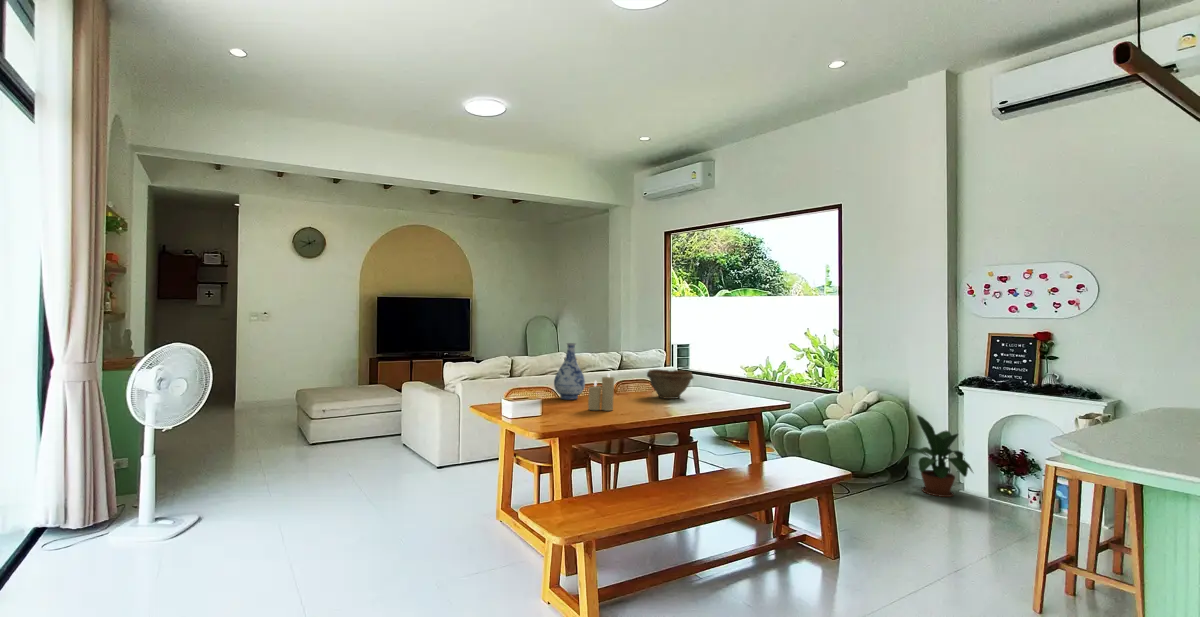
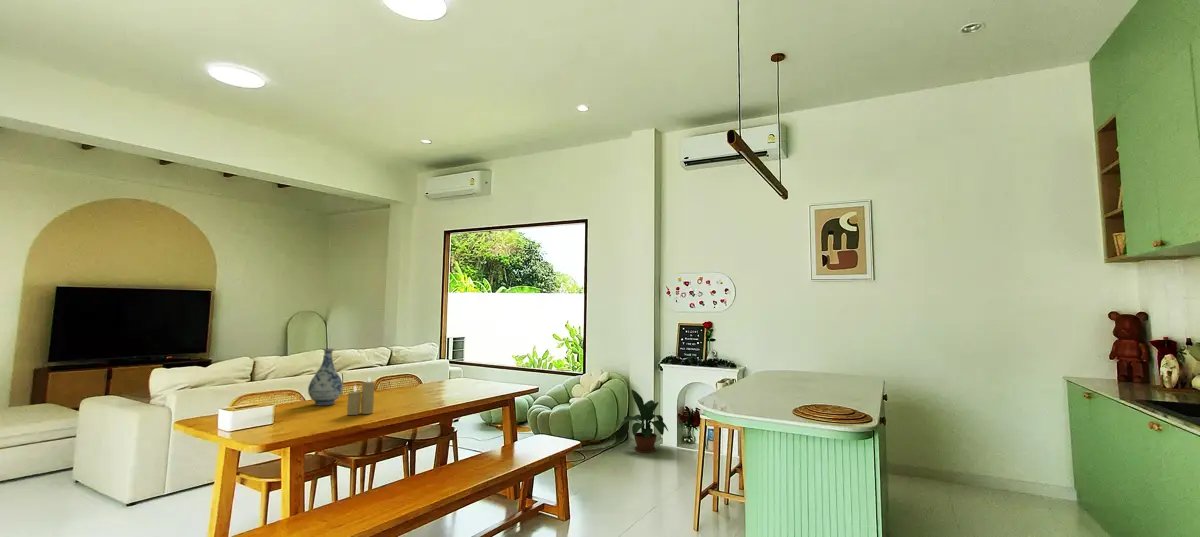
bowl: present [647,369,693,399] -> none [407,368,452,396]

